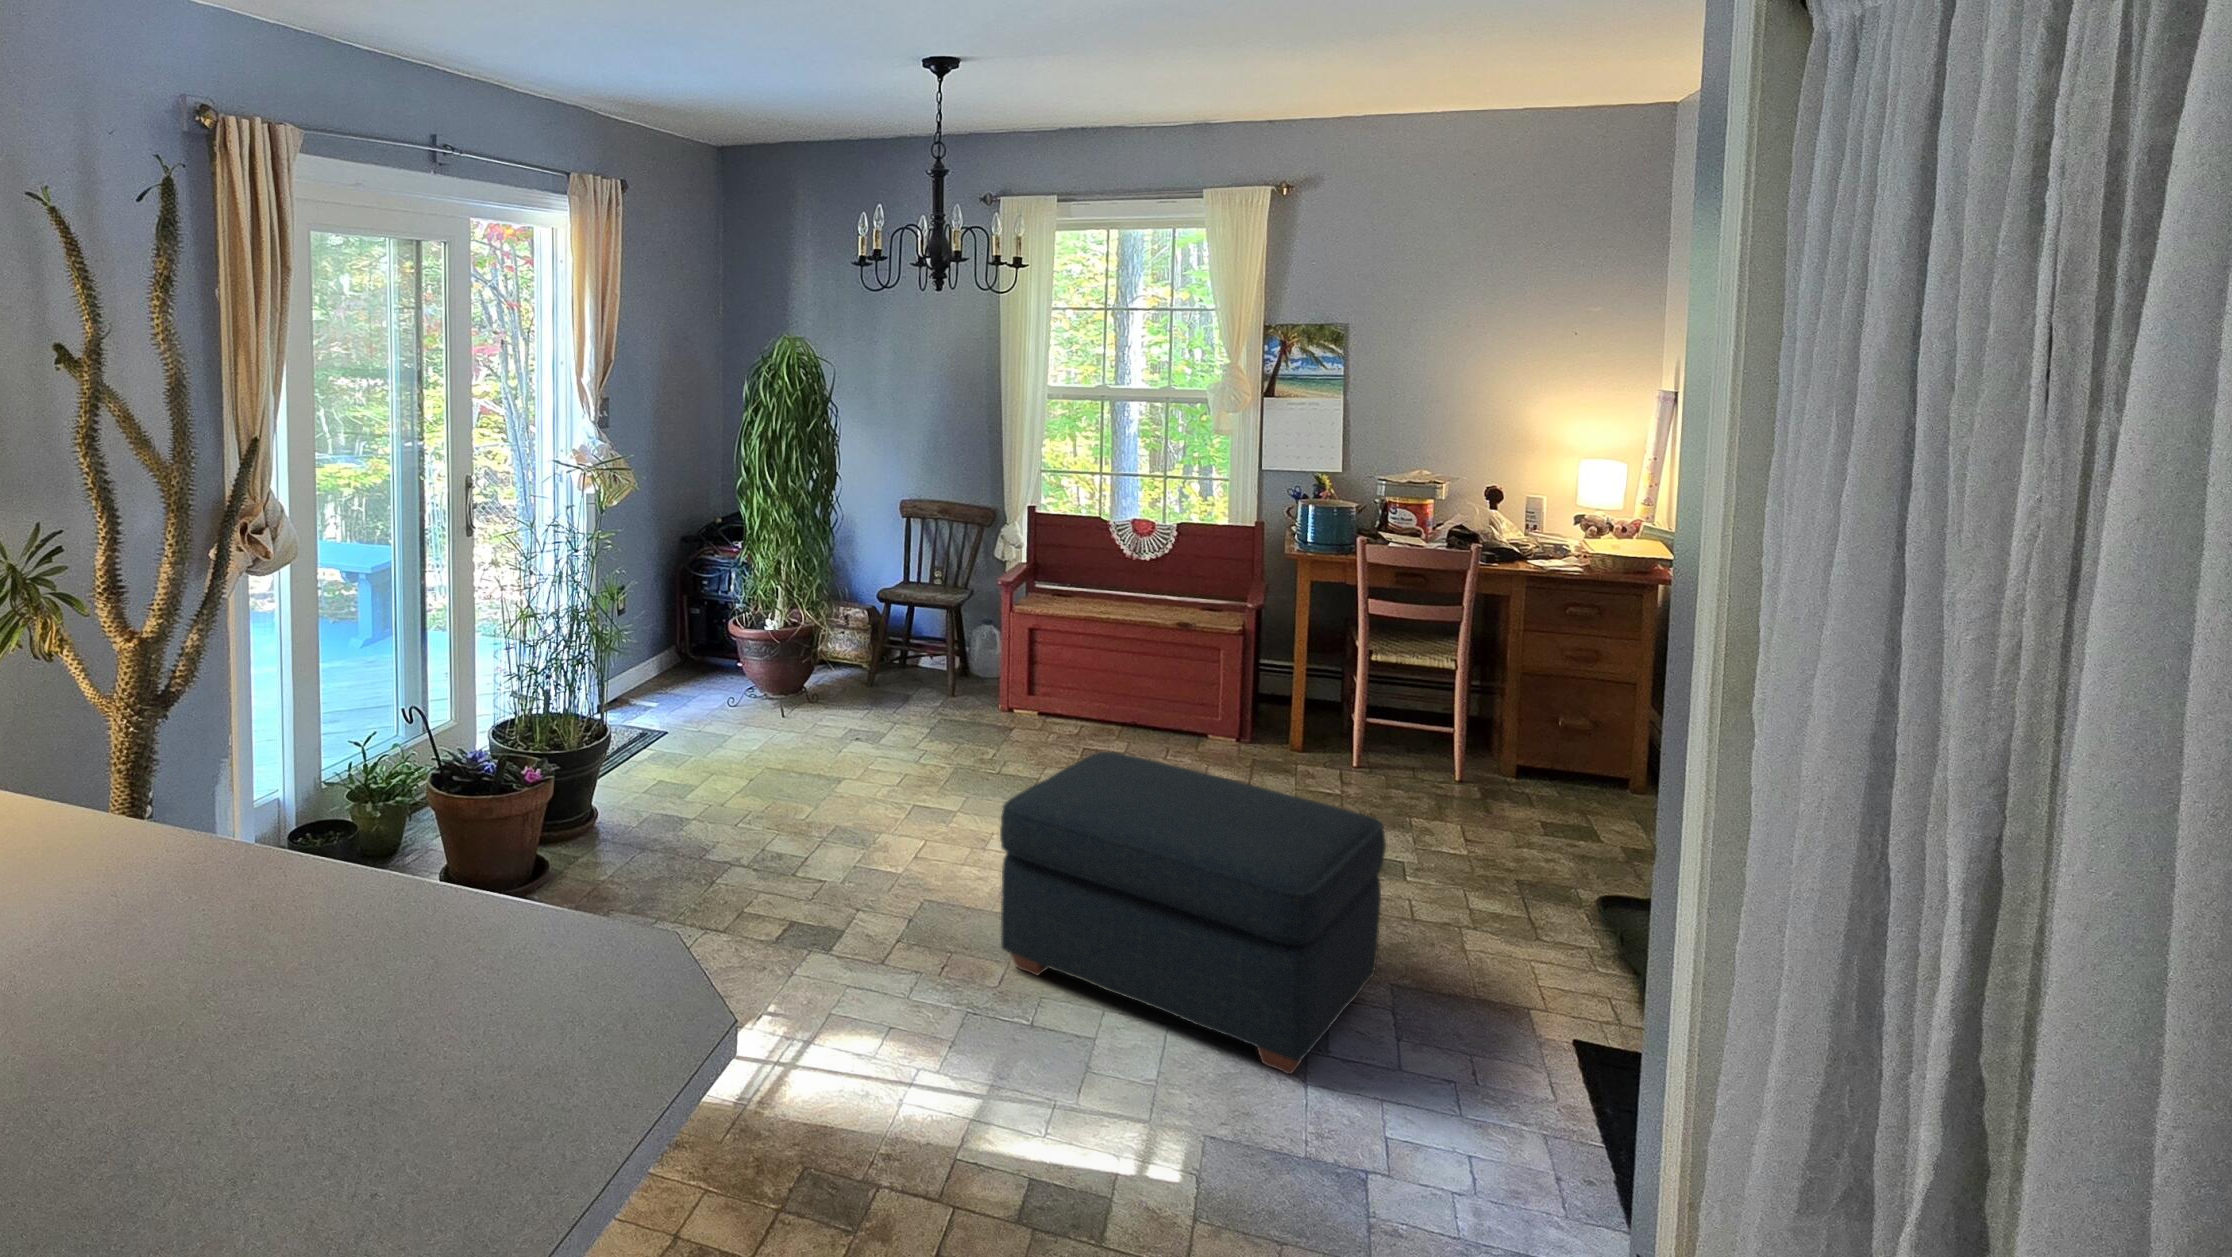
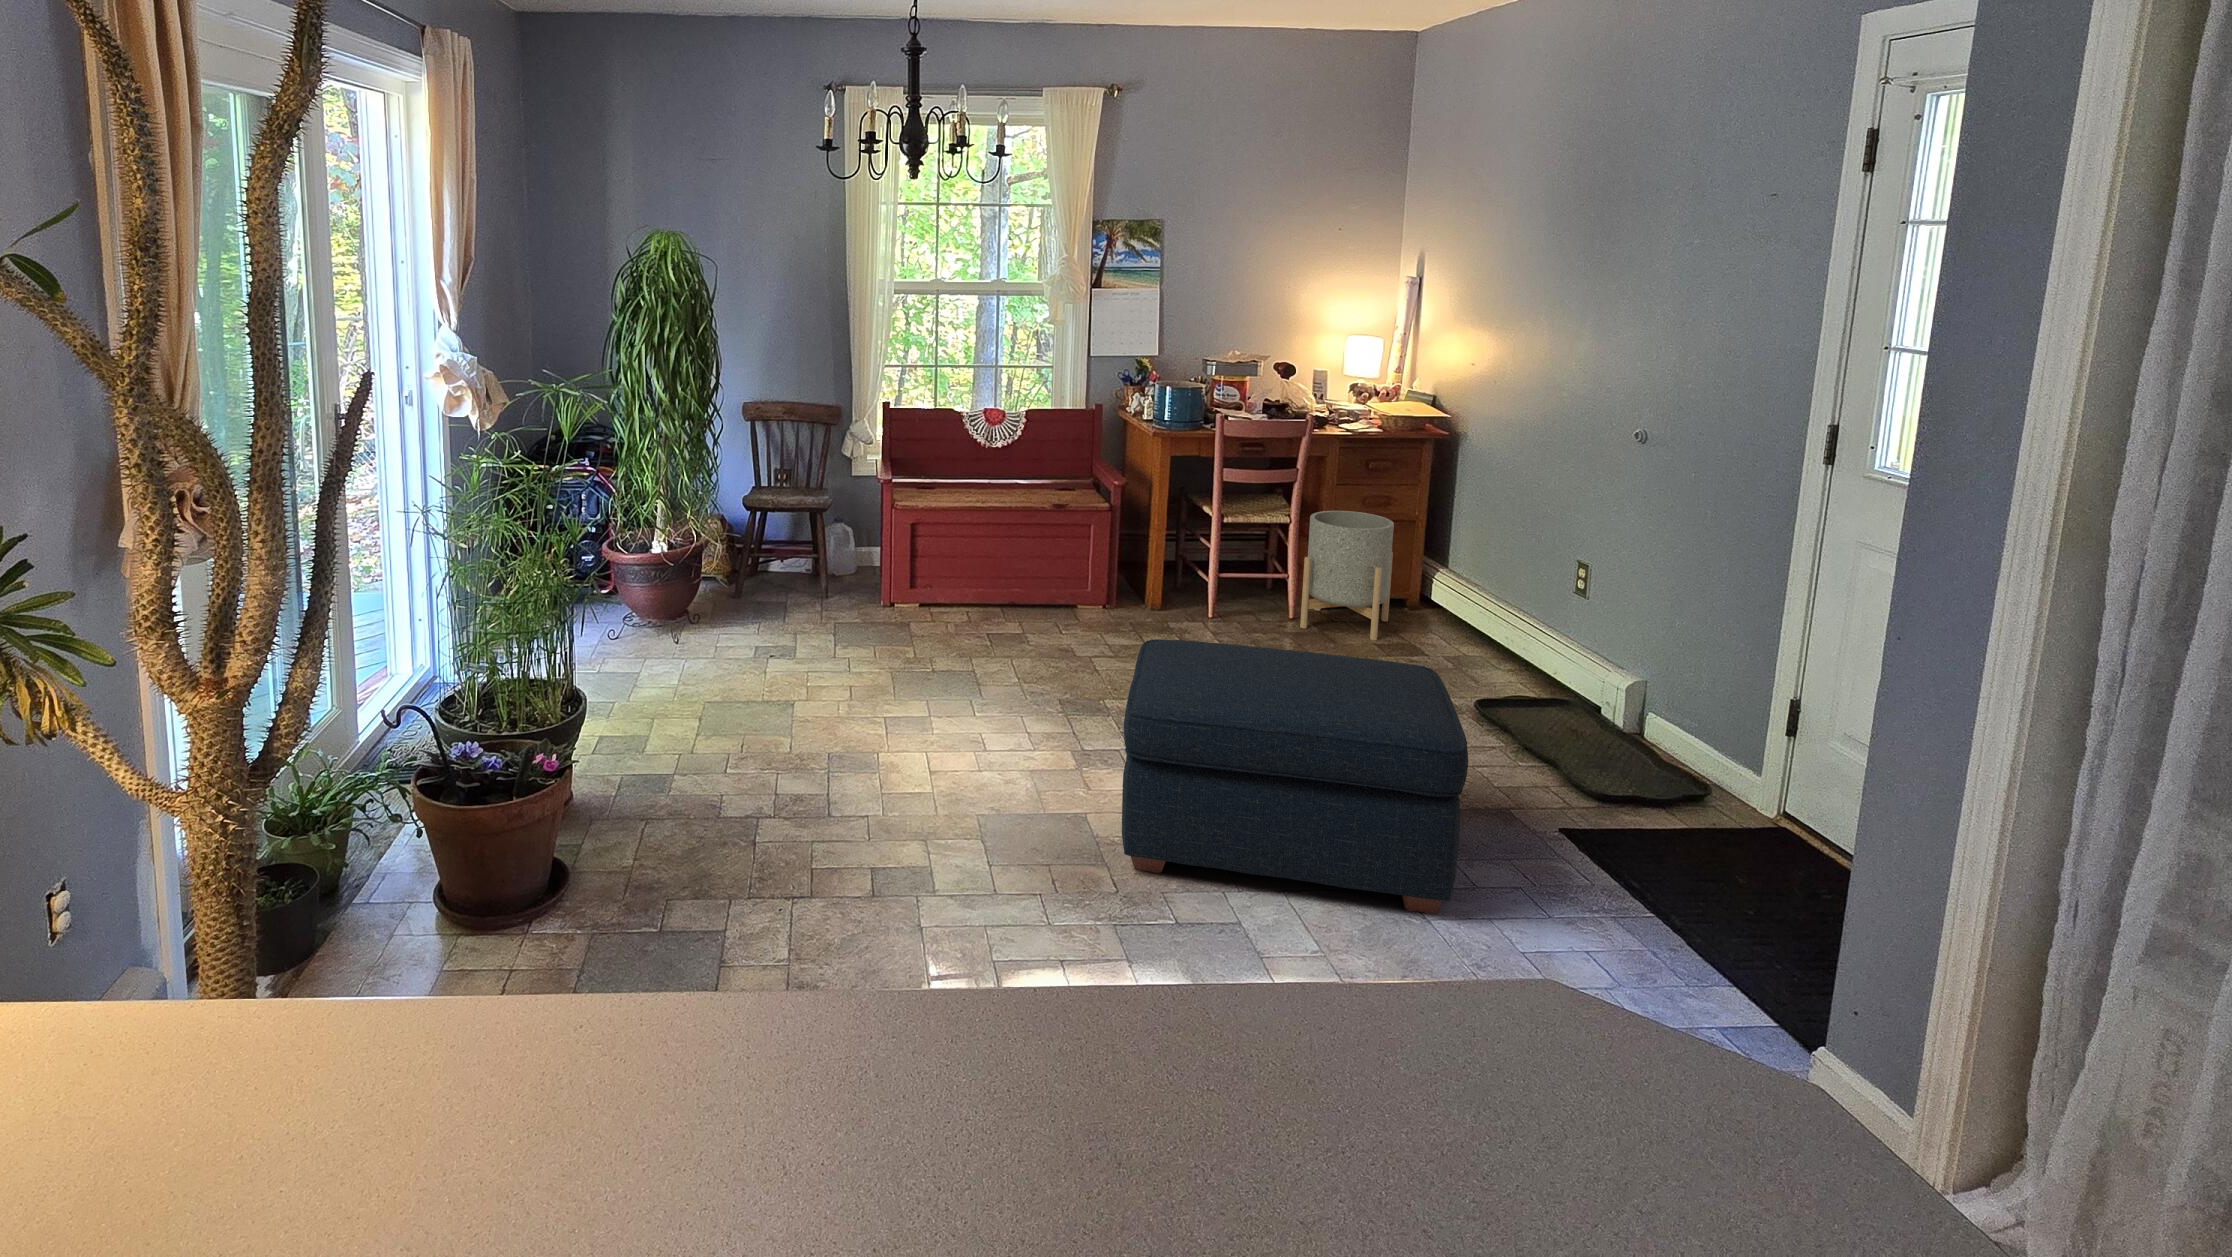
planter: none [1453,661,1583,818] -> present [1300,511,1394,640]

